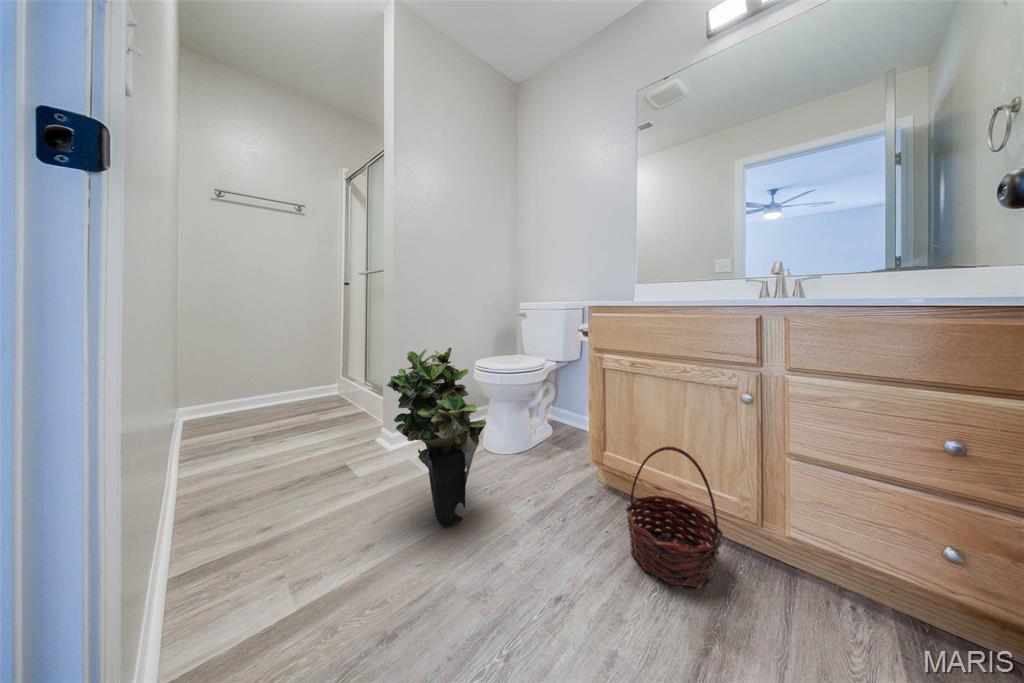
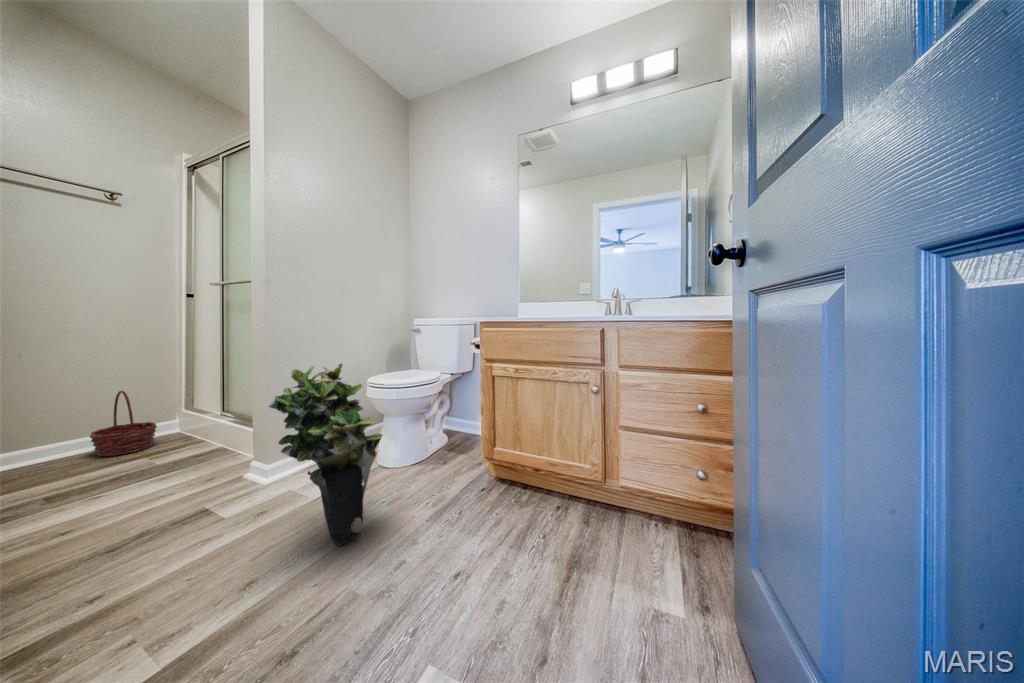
basket: present [626,447,723,587] -> present [90,391,157,456]

